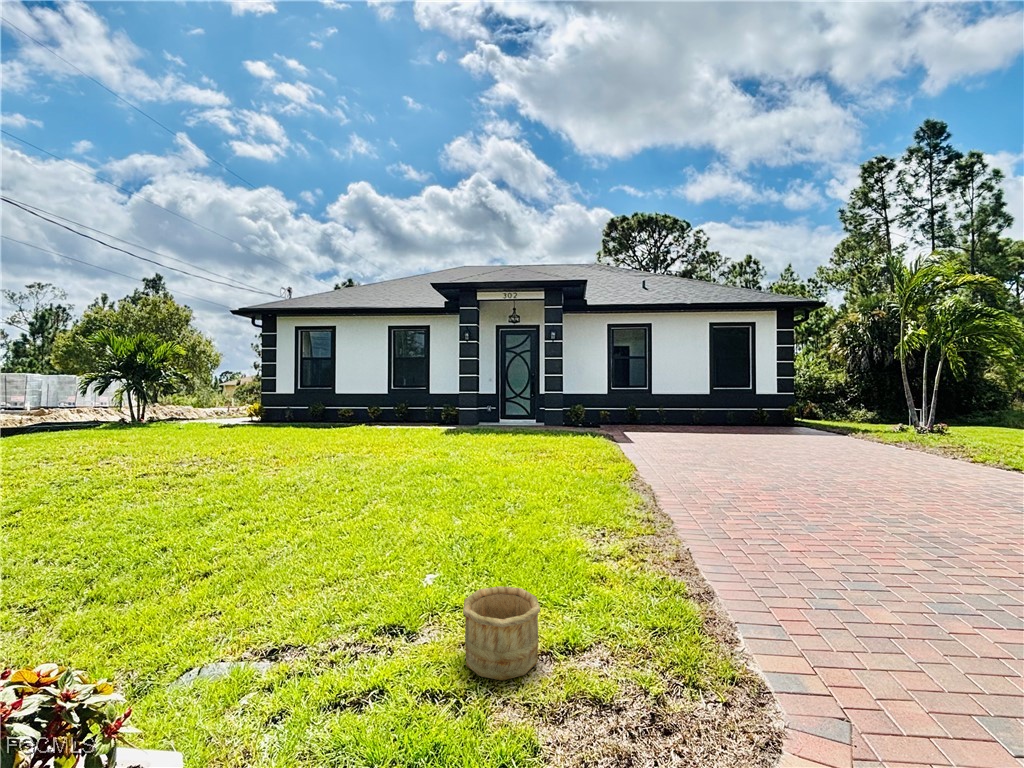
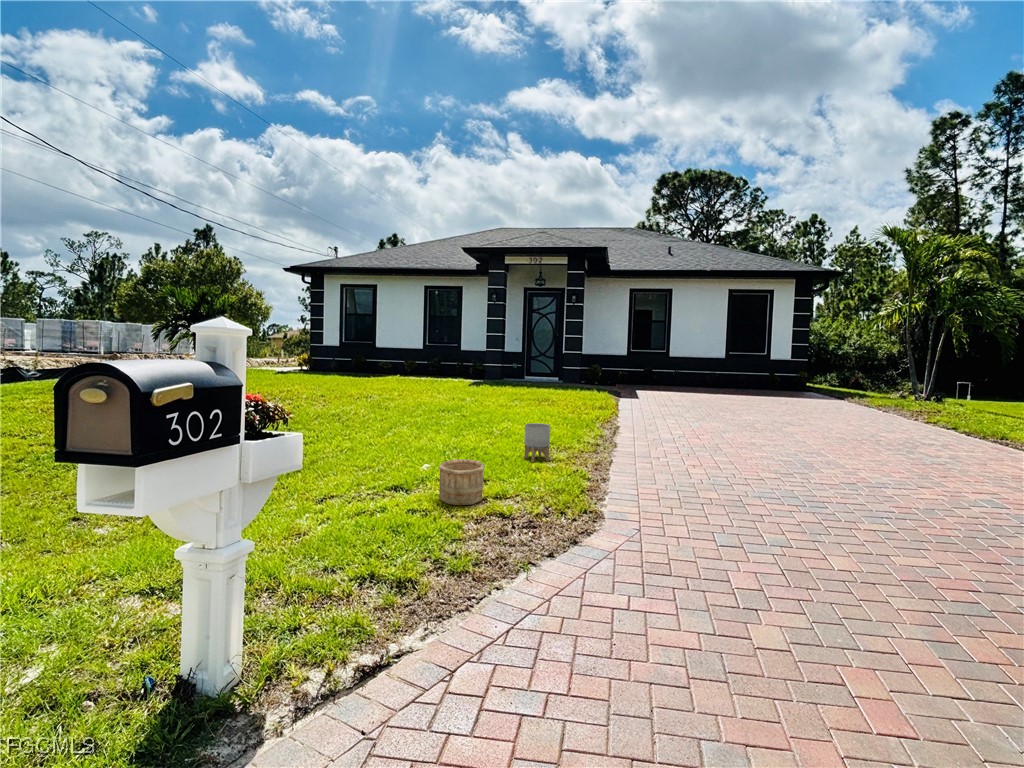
planter: none [561,501,596,560] -> present [524,423,550,462]

